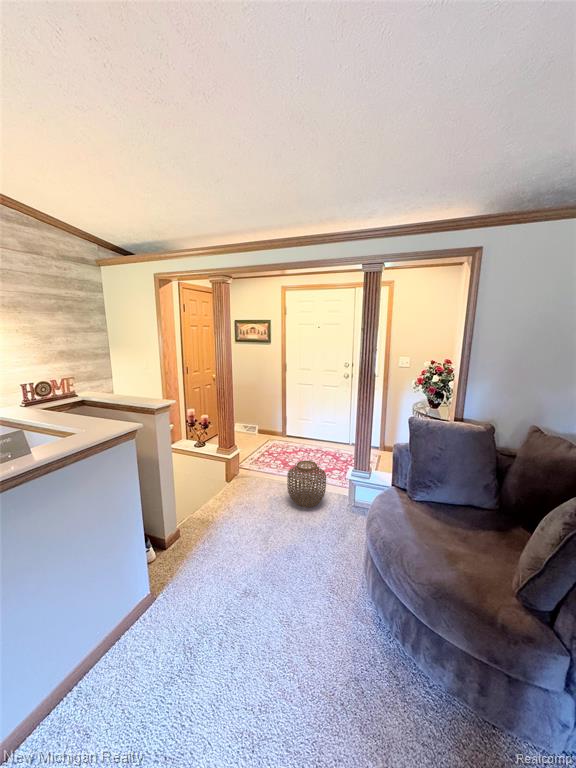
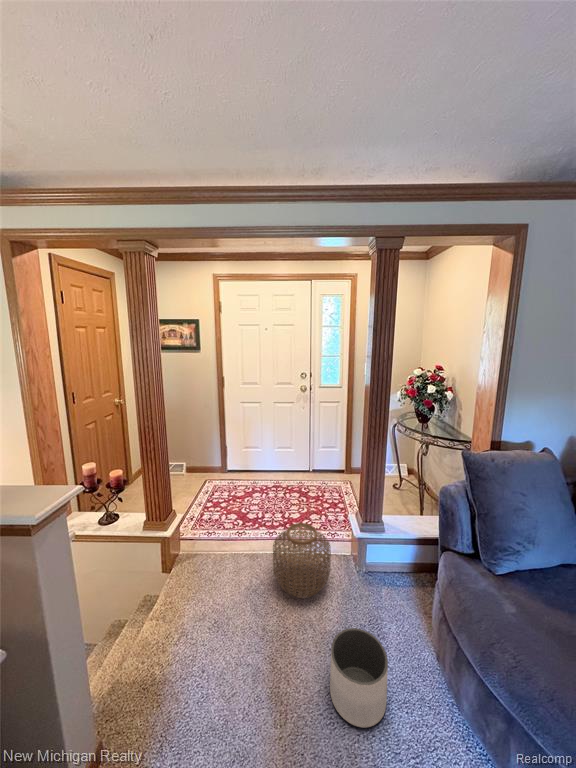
planter: none [296,513,329,560] -> present [330,628,388,728]

